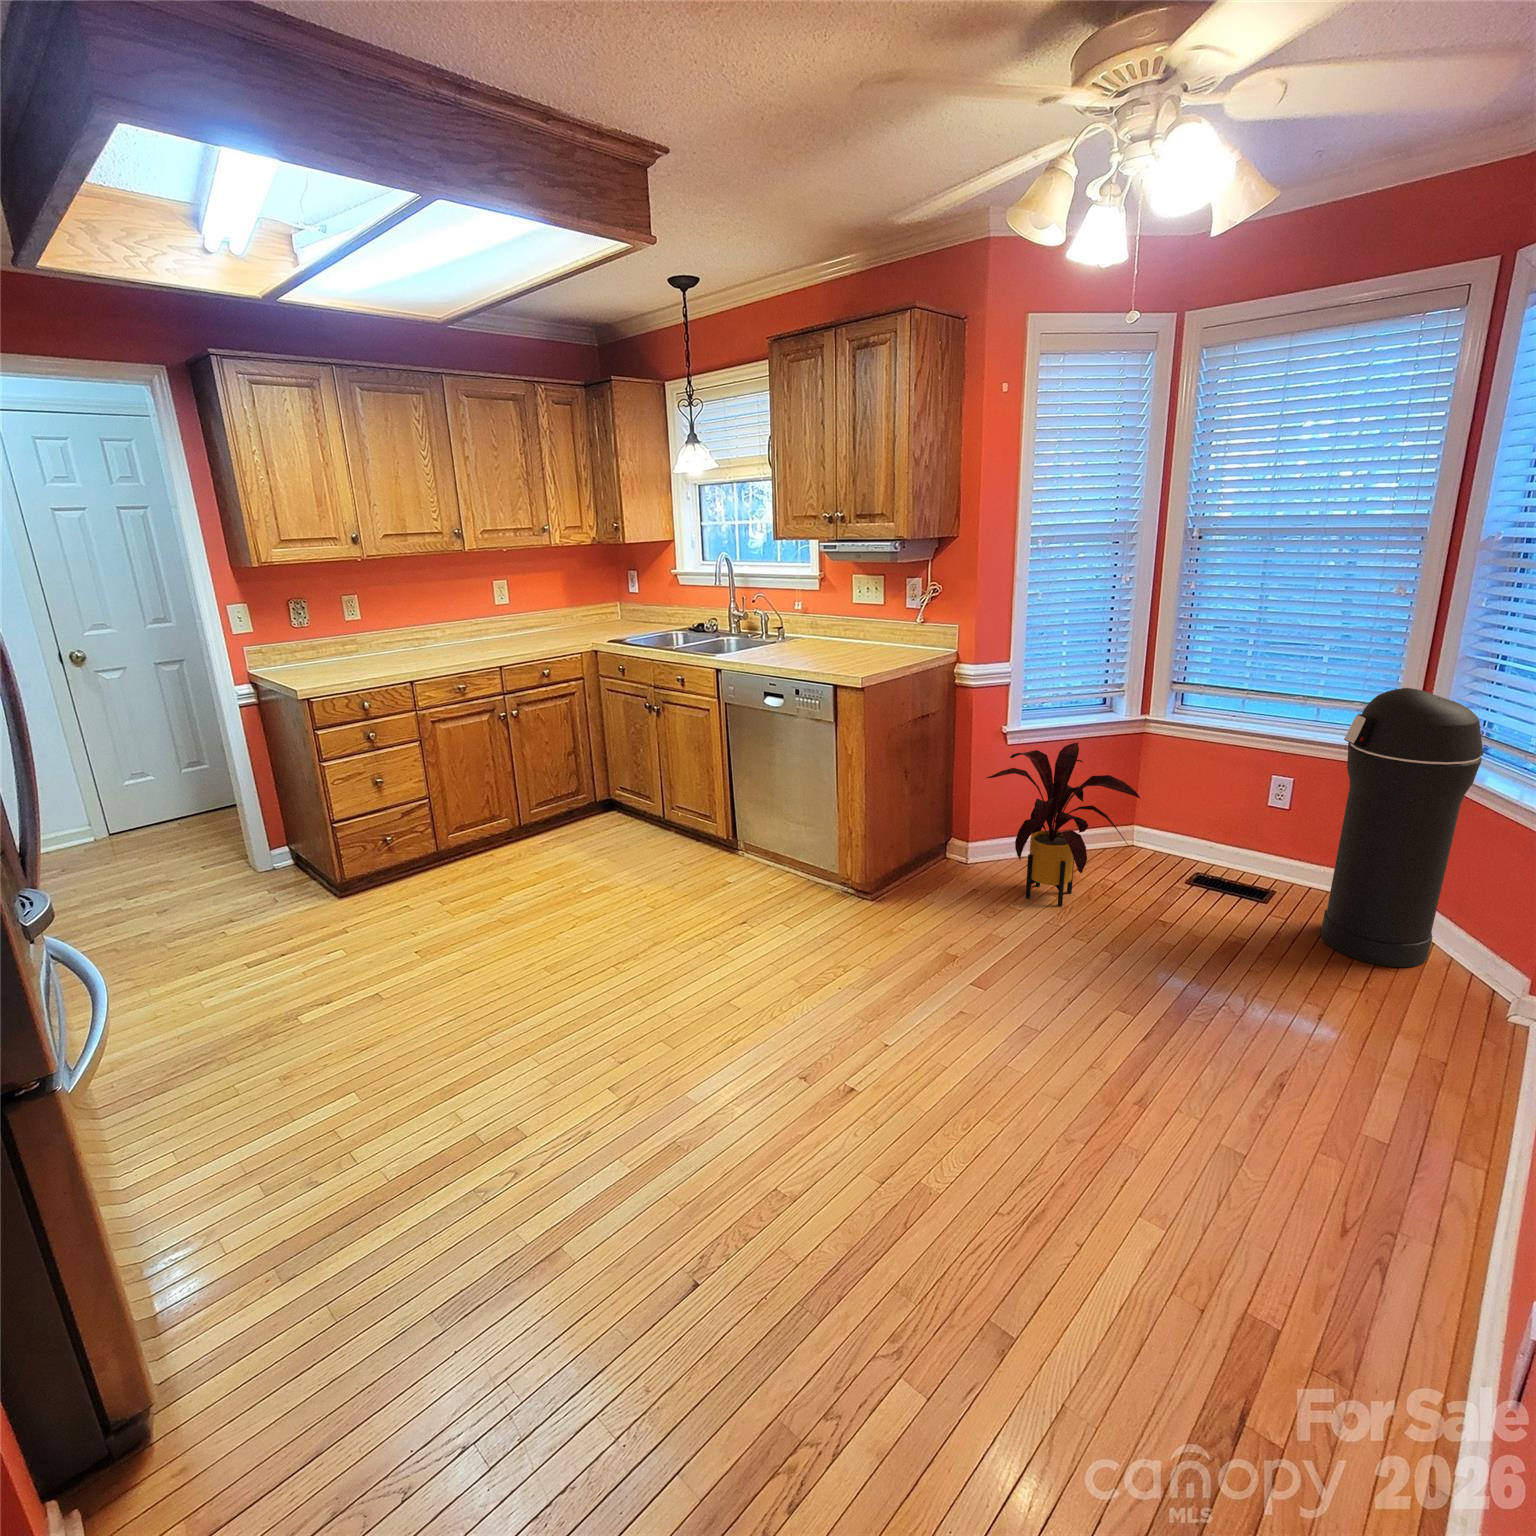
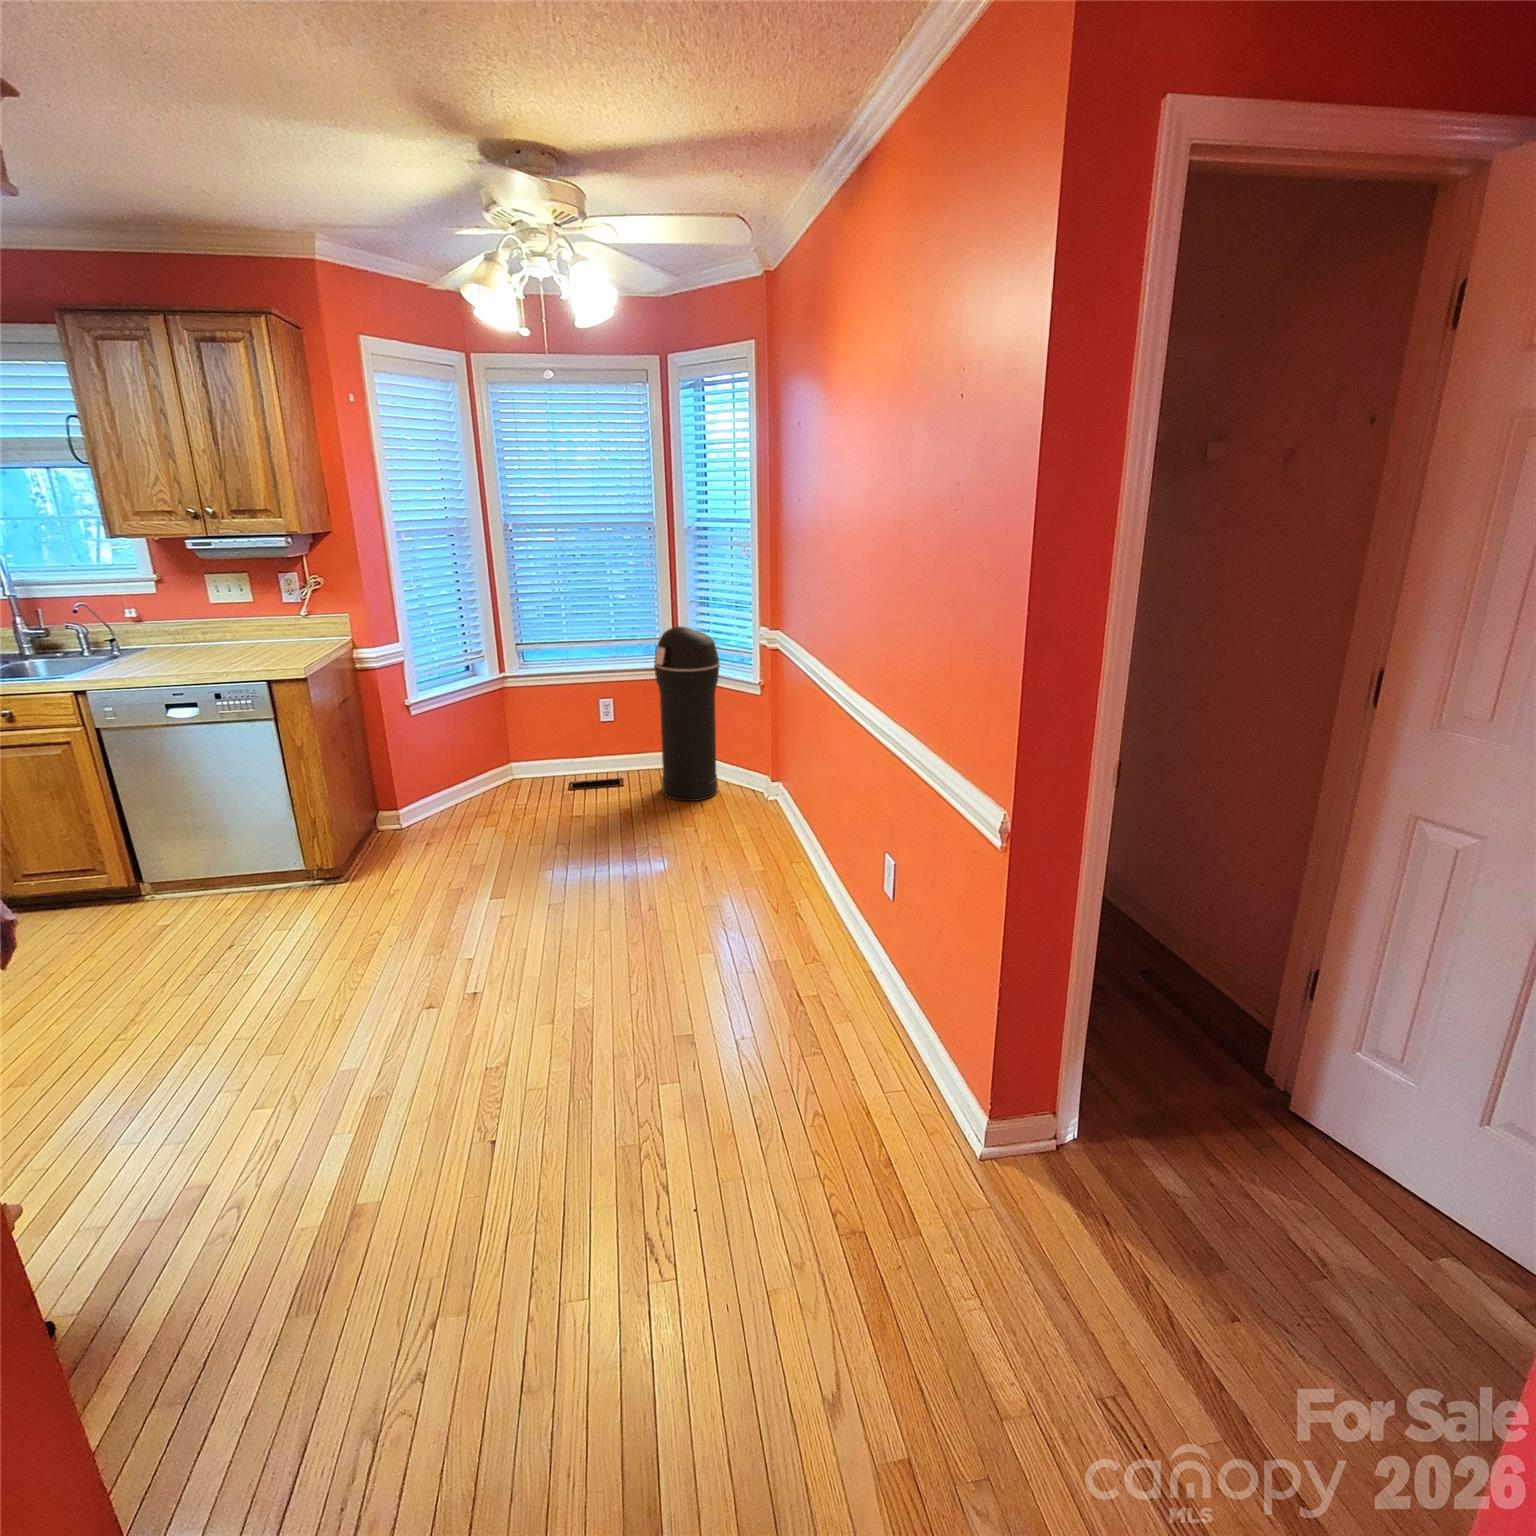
house plant: present [987,743,1140,906] -> none [422,701,551,837]

